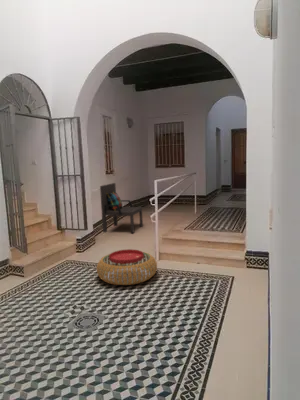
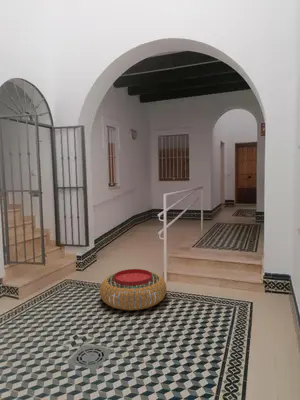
armchair: present [100,183,143,233] -> none [103,196,146,249]

